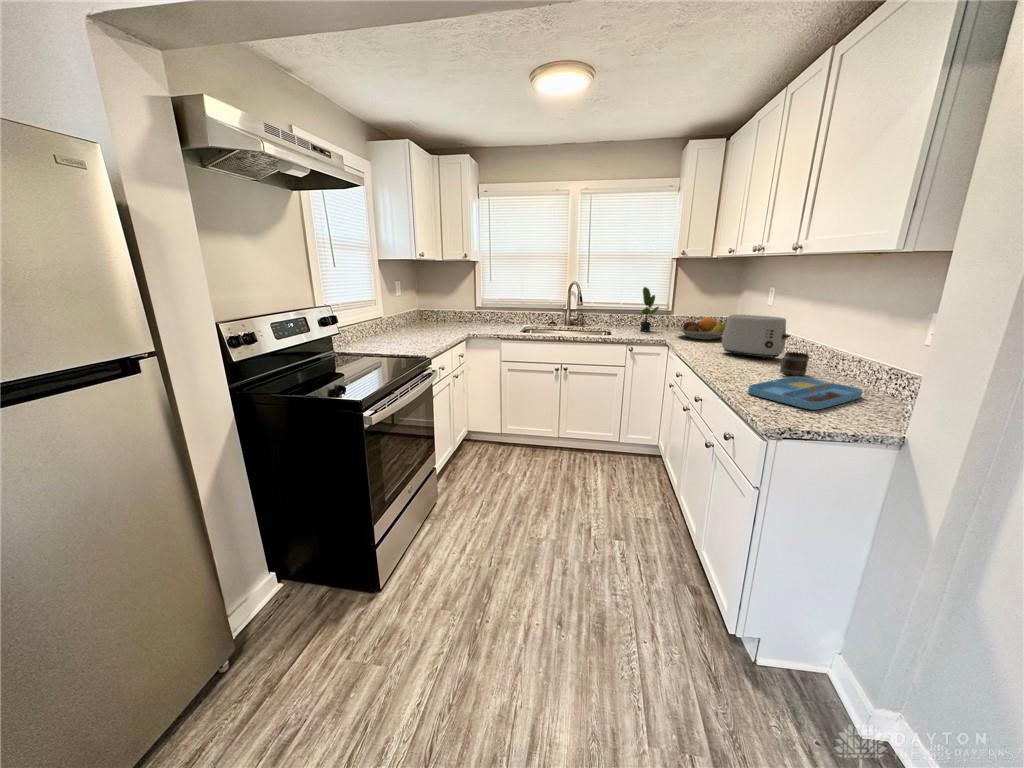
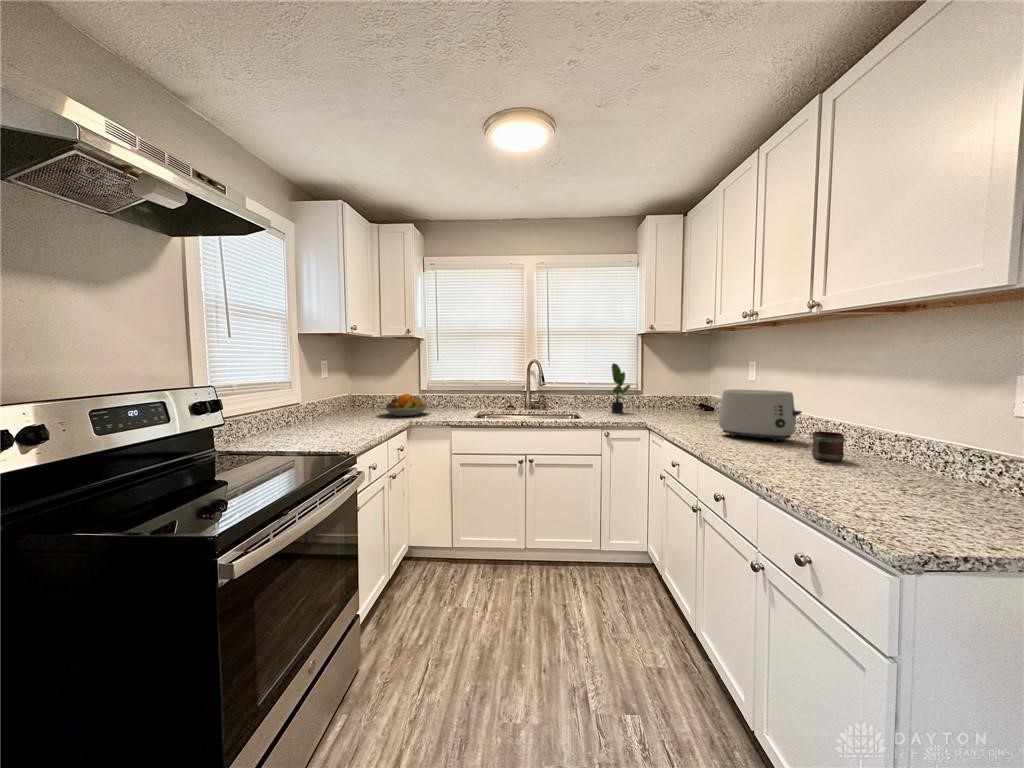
fruit bowl: present [678,317,727,340] -> present [381,394,432,416]
tray: present [748,376,862,410] -> none [802,463,948,514]

